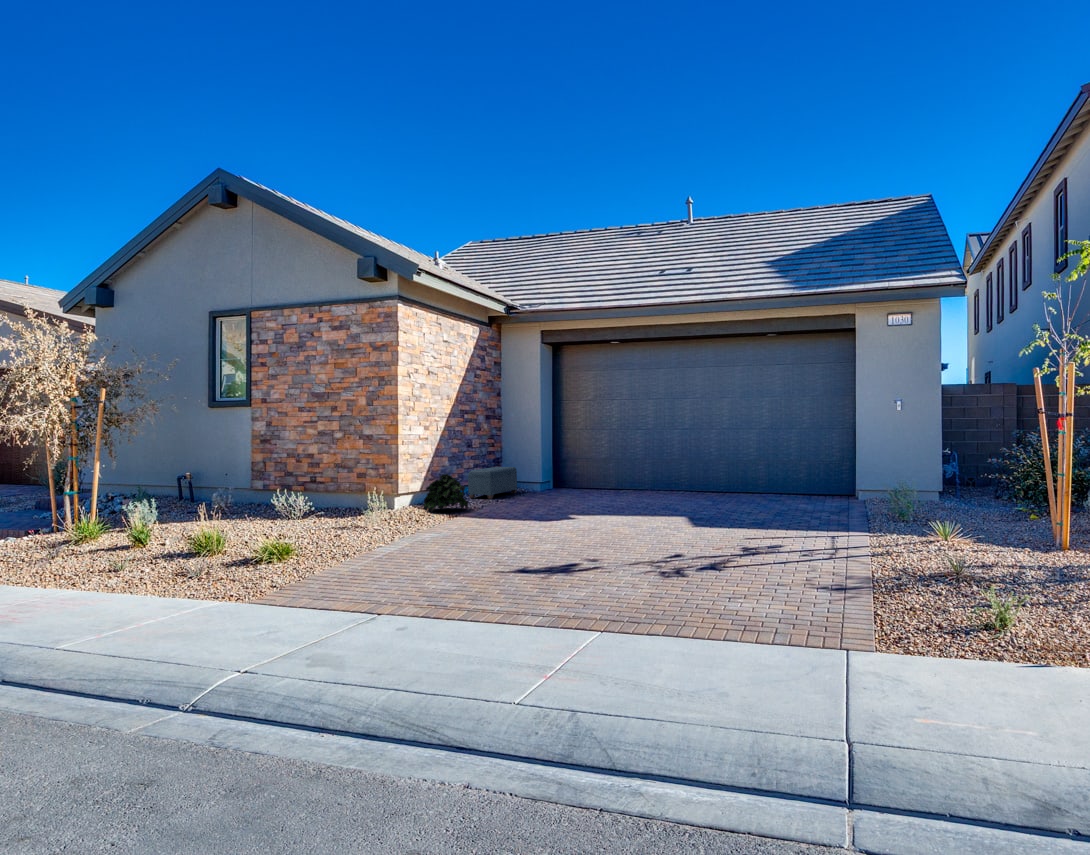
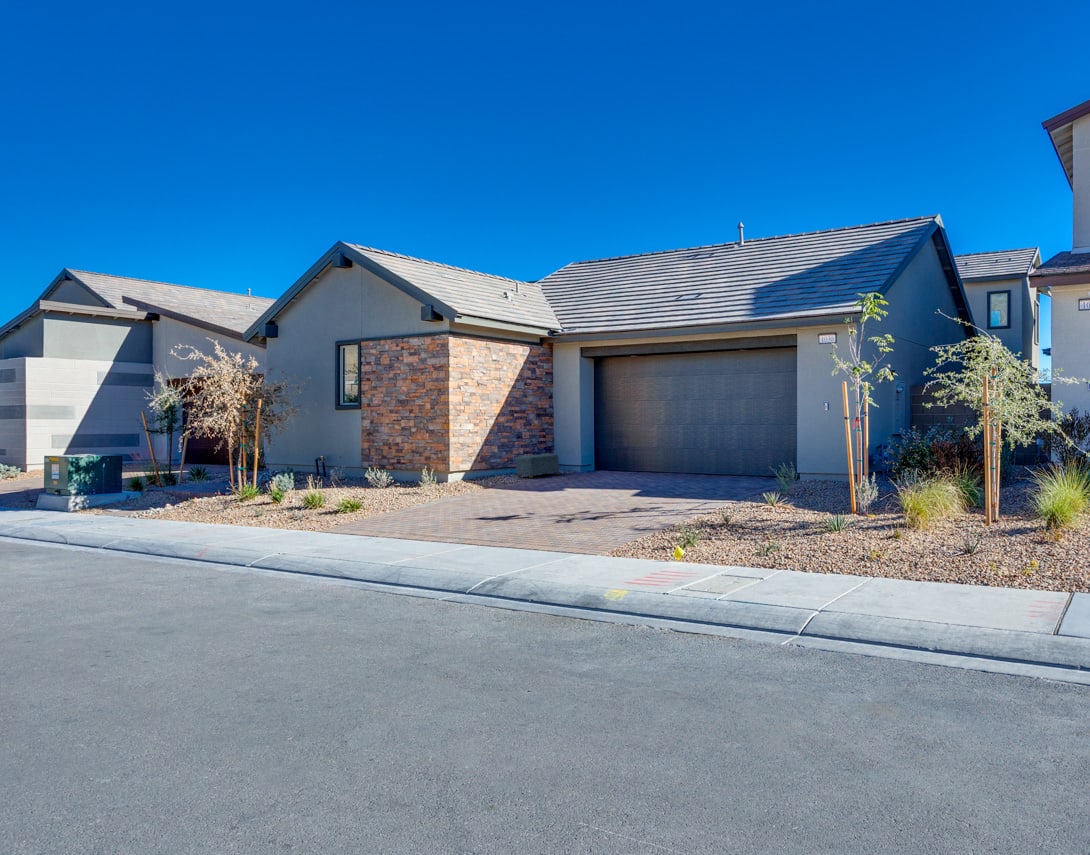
potted plant: present [423,474,469,512] -> none [471,458,503,486]

